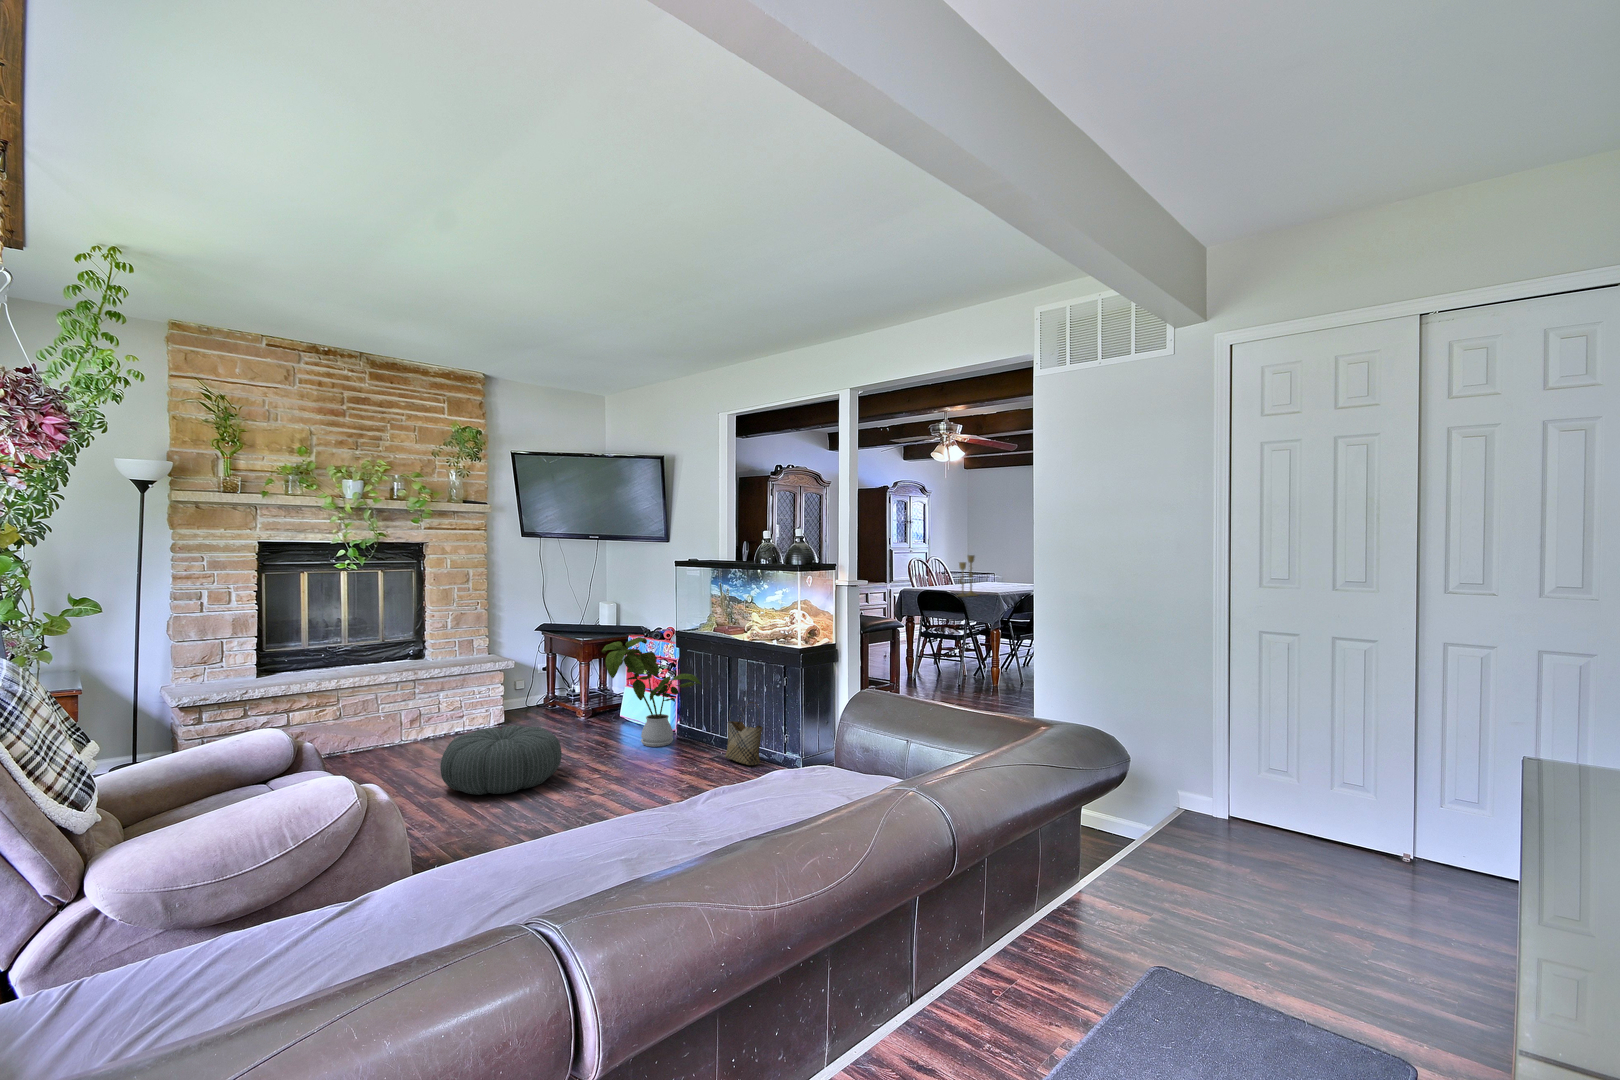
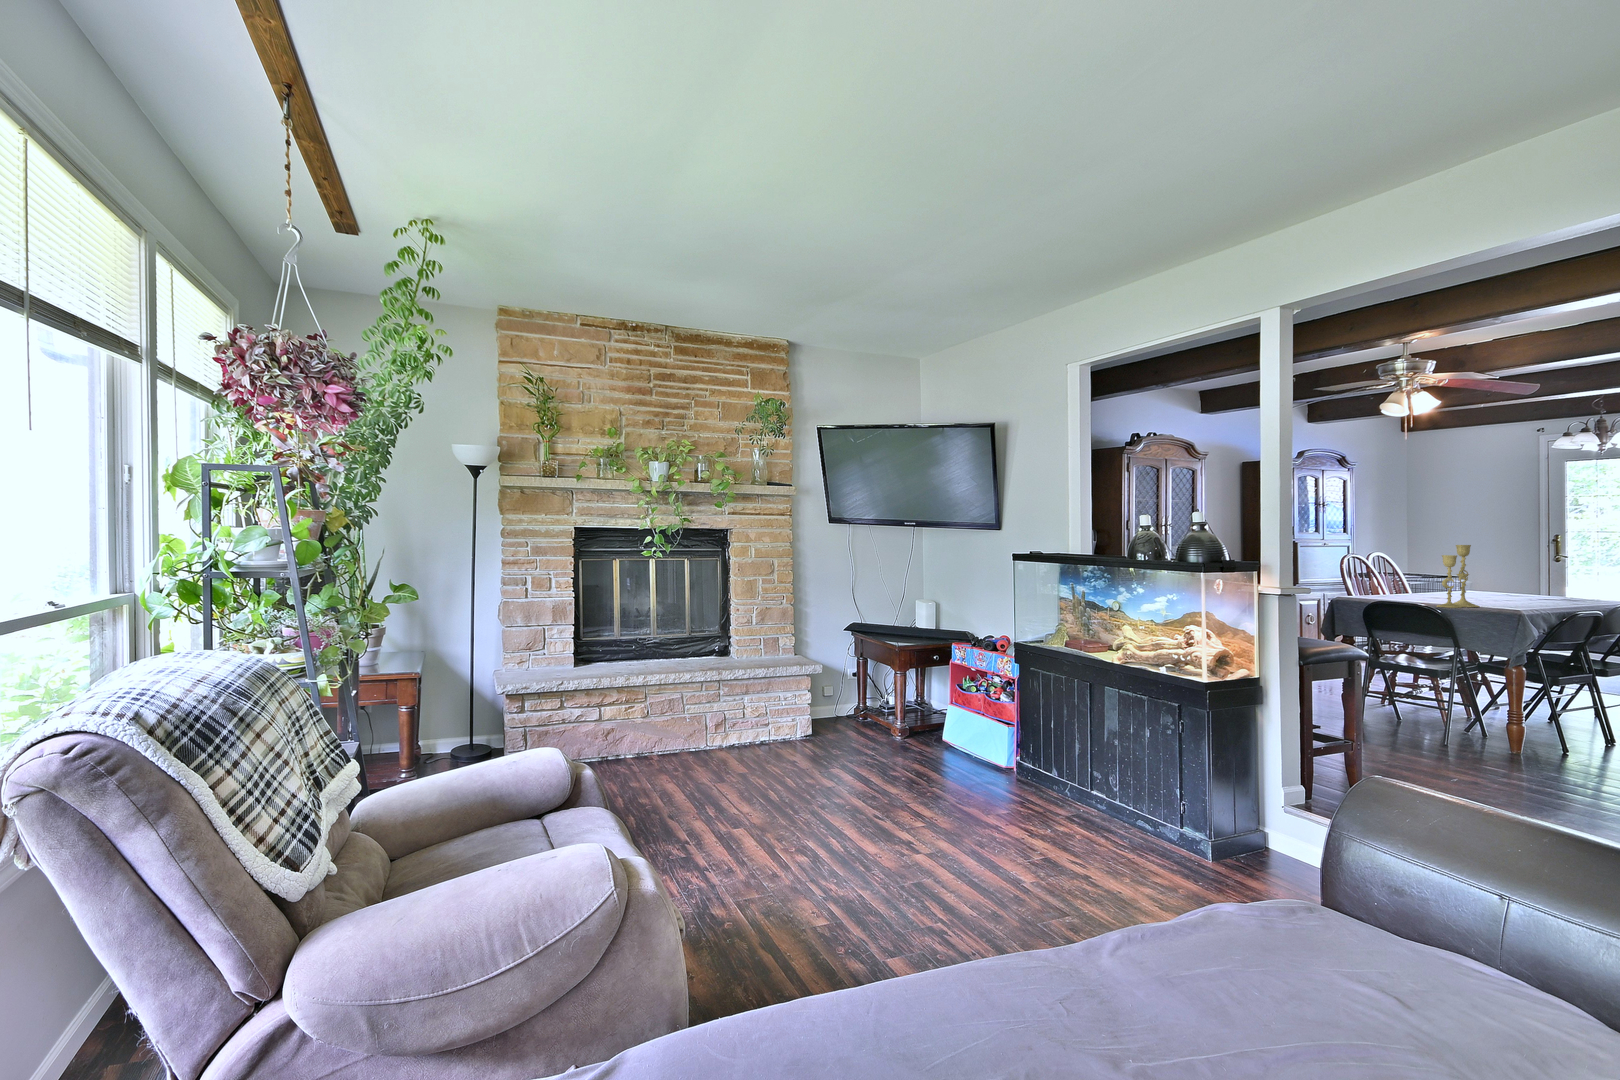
house plant: present [602,637,701,747] -> none [921,648,1053,791]
woven basket: present [725,702,763,765] -> none [1089,749,1147,840]
pouf: present [440,726,562,795] -> none [740,749,875,837]

